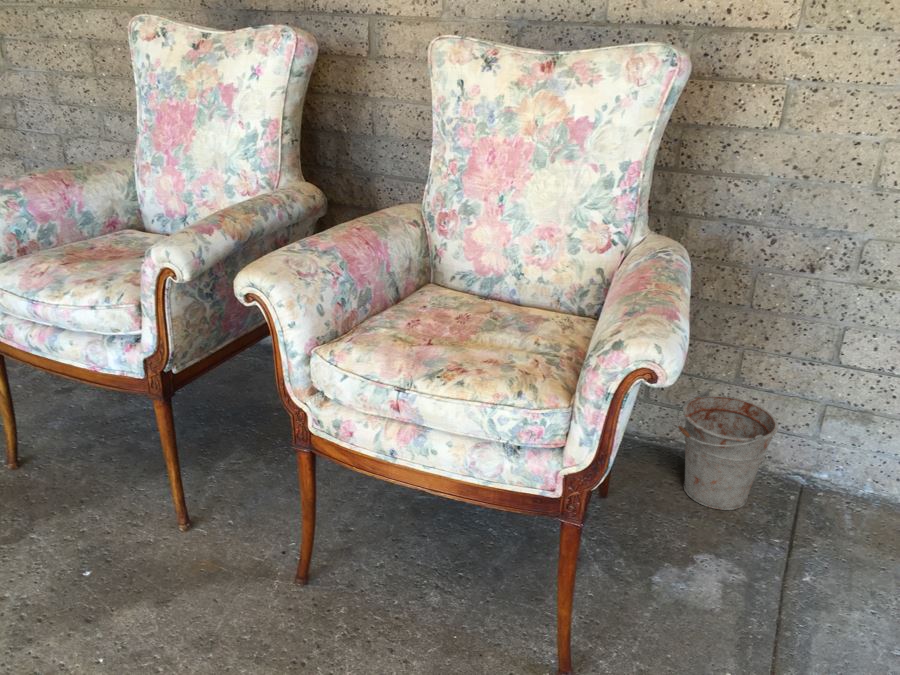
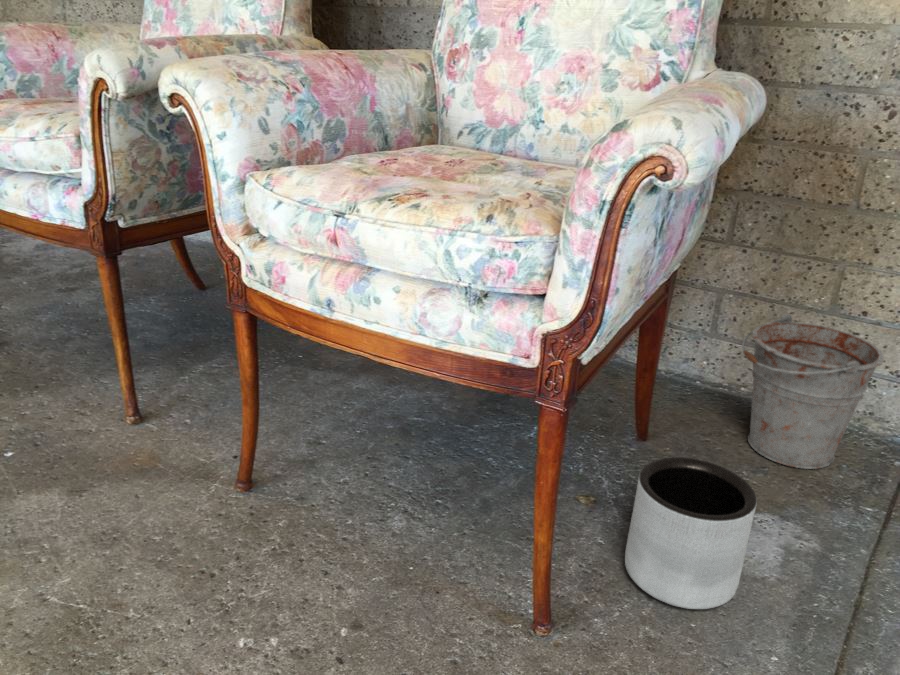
planter: none [616,530,709,642] -> present [625,457,757,609]

